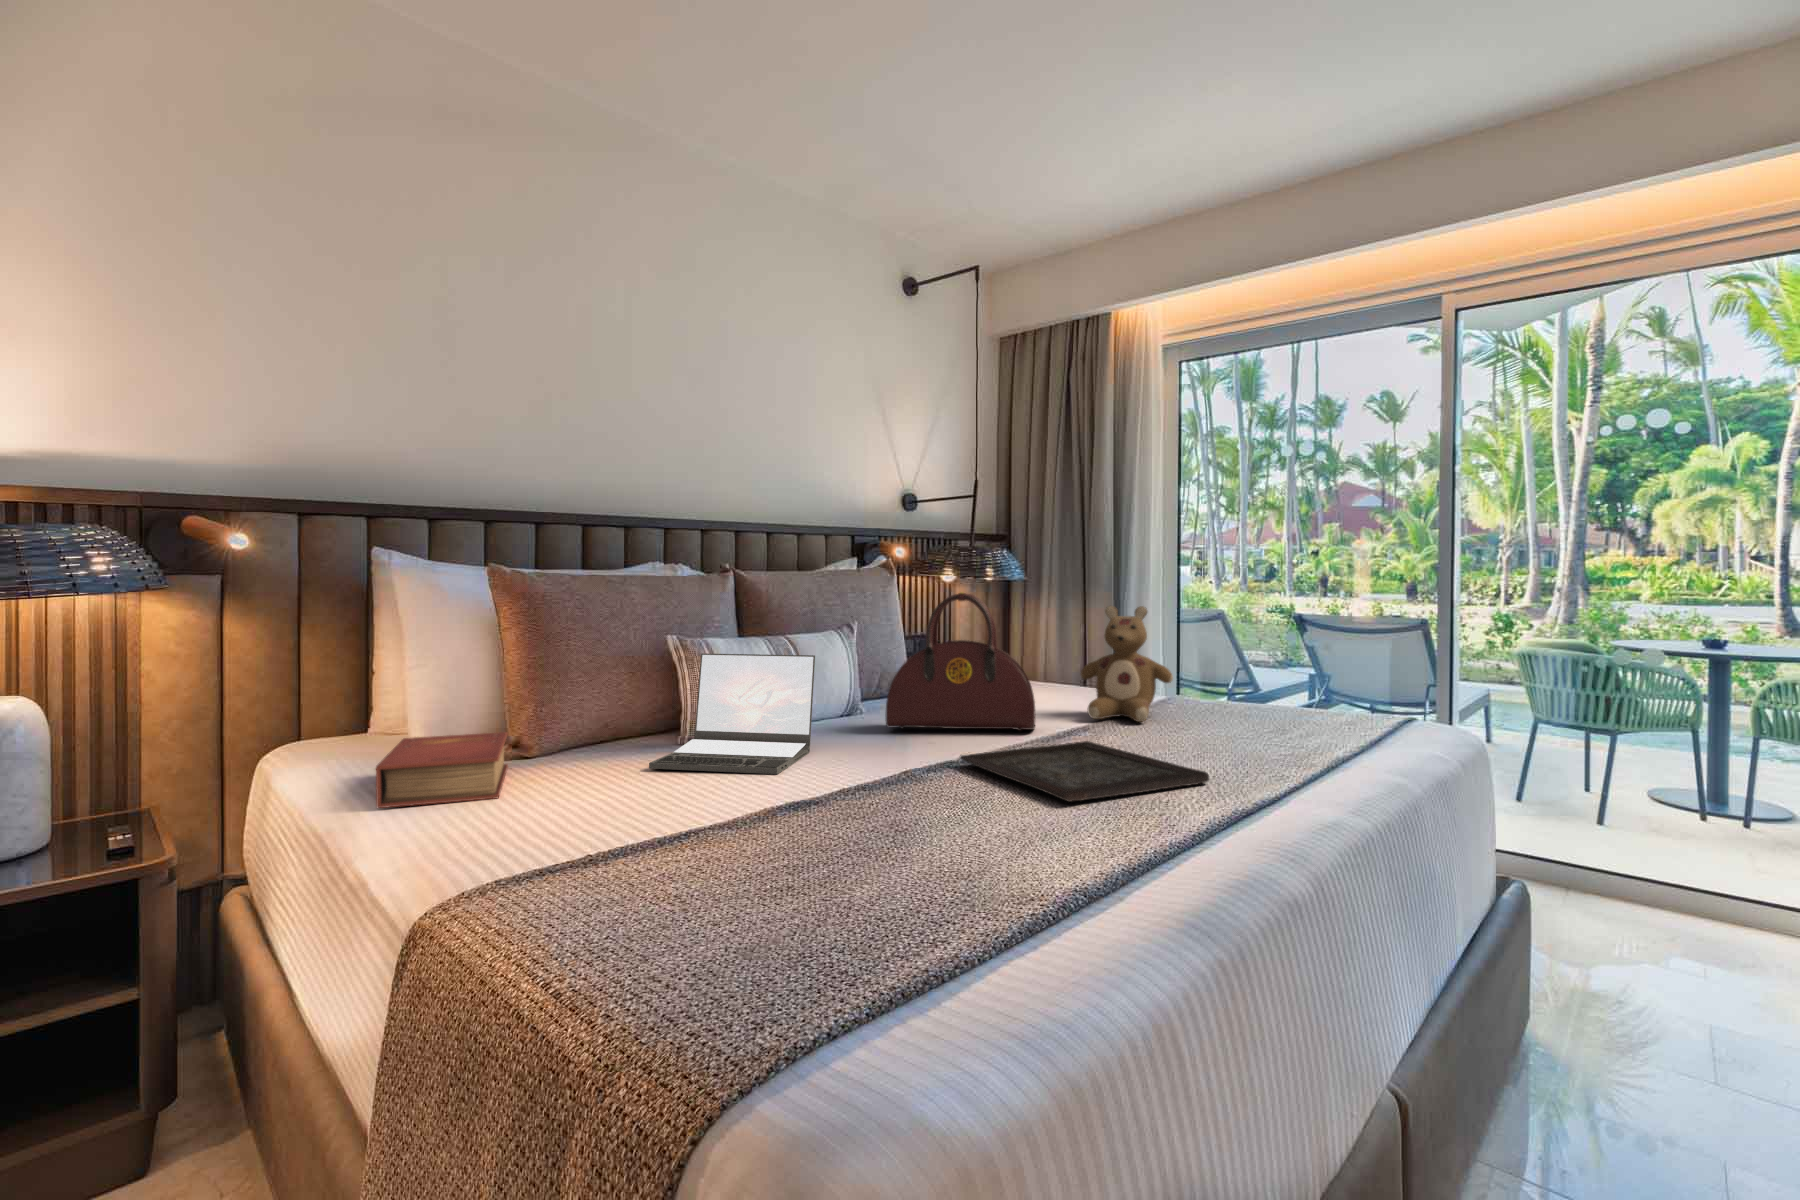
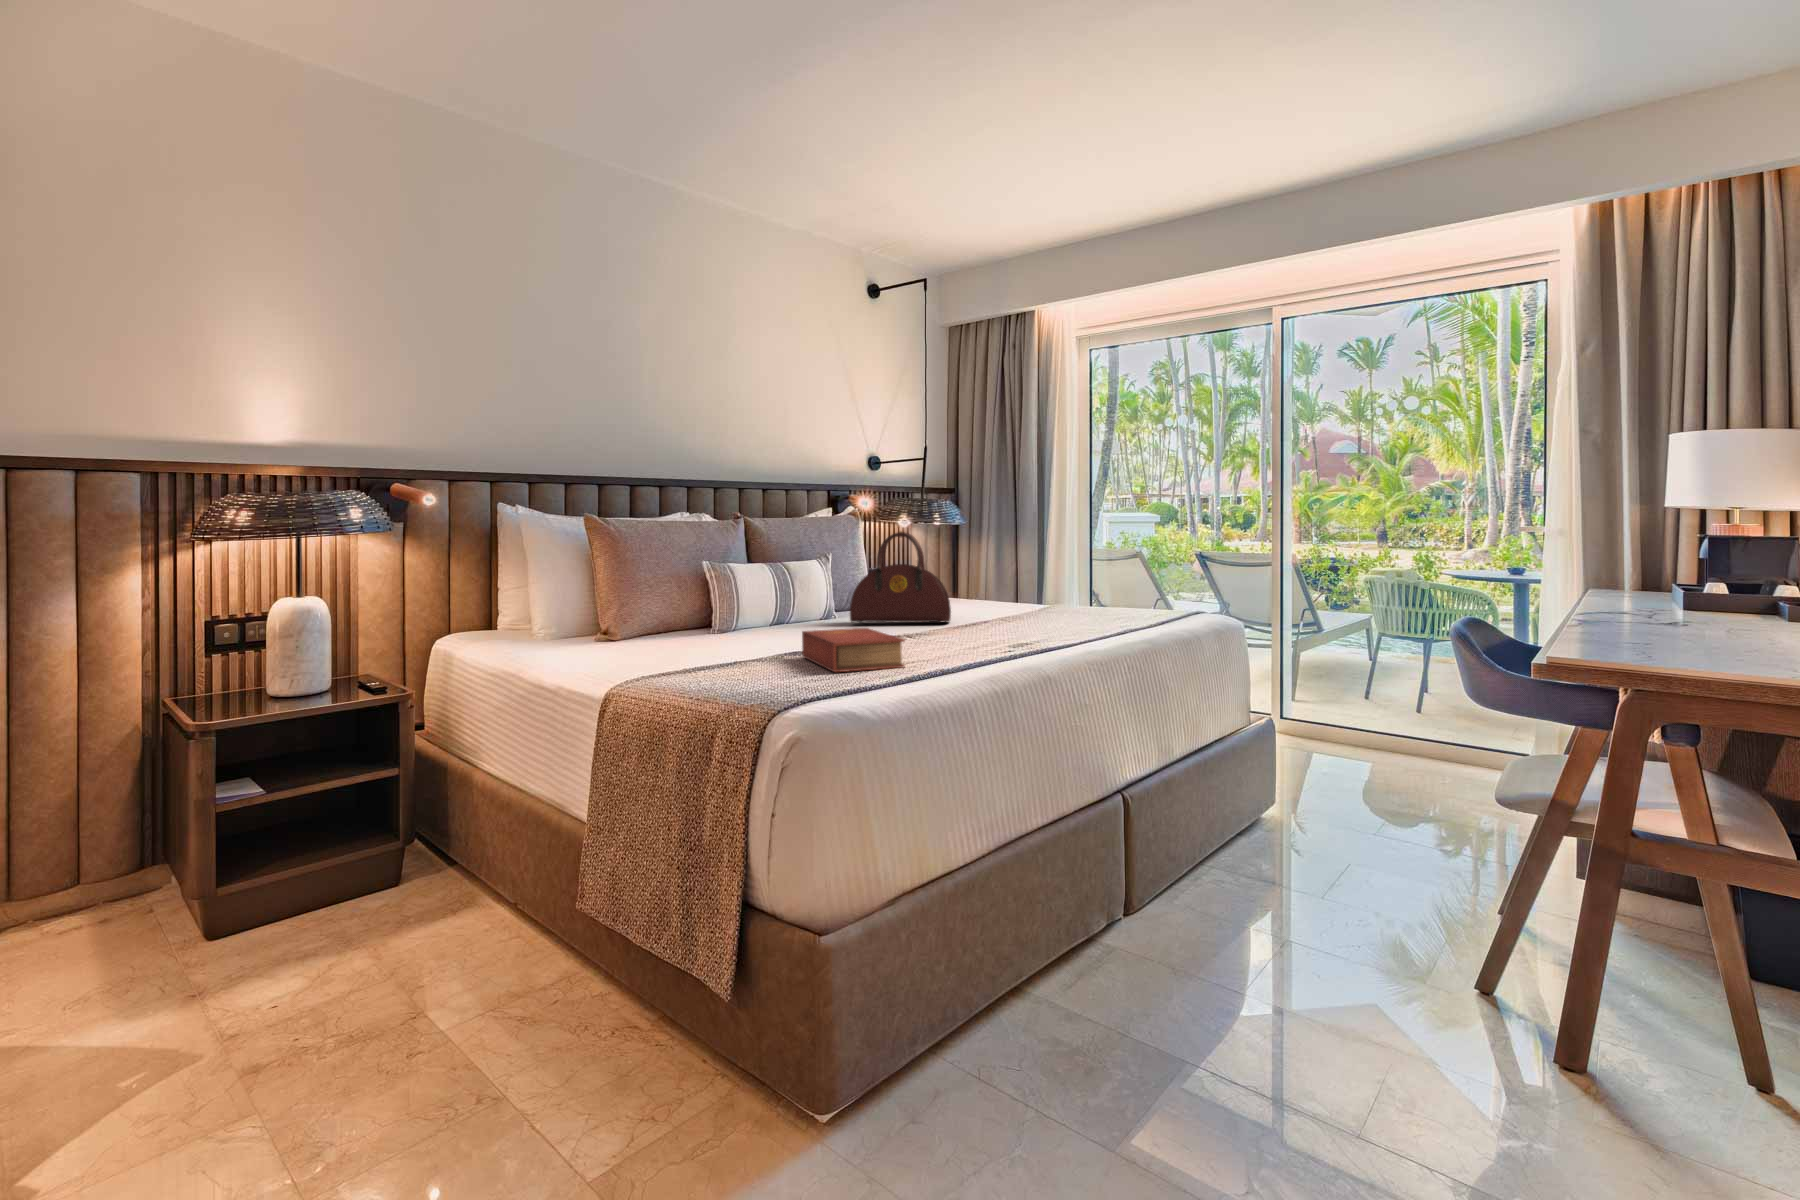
stuffed bear: present [1081,606,1173,722] -> none [985,541,1046,618]
laptop: present [649,653,815,774] -> none [699,572,803,643]
book: present [376,732,508,808] -> present [802,628,905,672]
tray: present [960,741,1209,802] -> none [894,626,1040,650]

